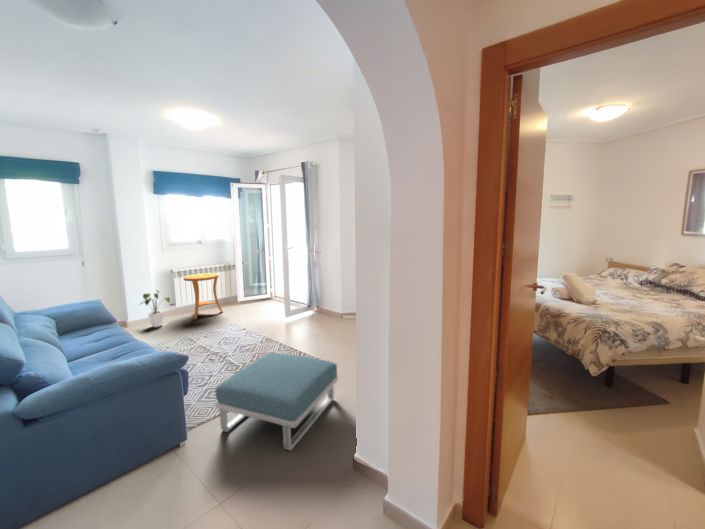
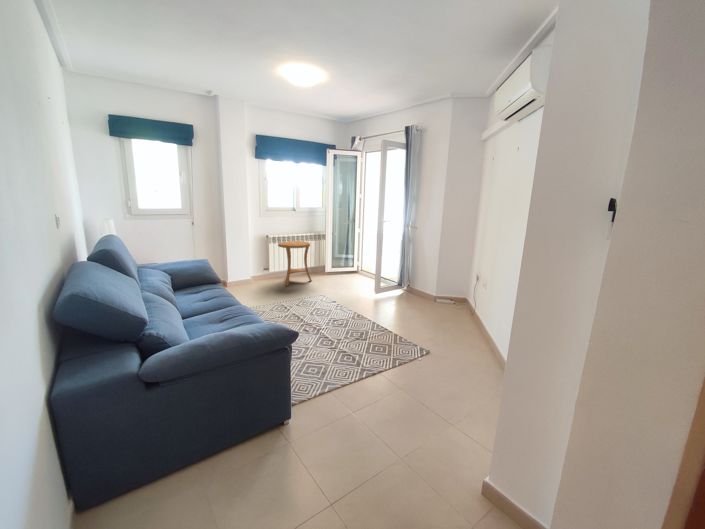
house plant: present [141,291,170,327] -> none [239,253,266,290]
footstool: present [215,353,338,450] -> none [320,335,454,457]

